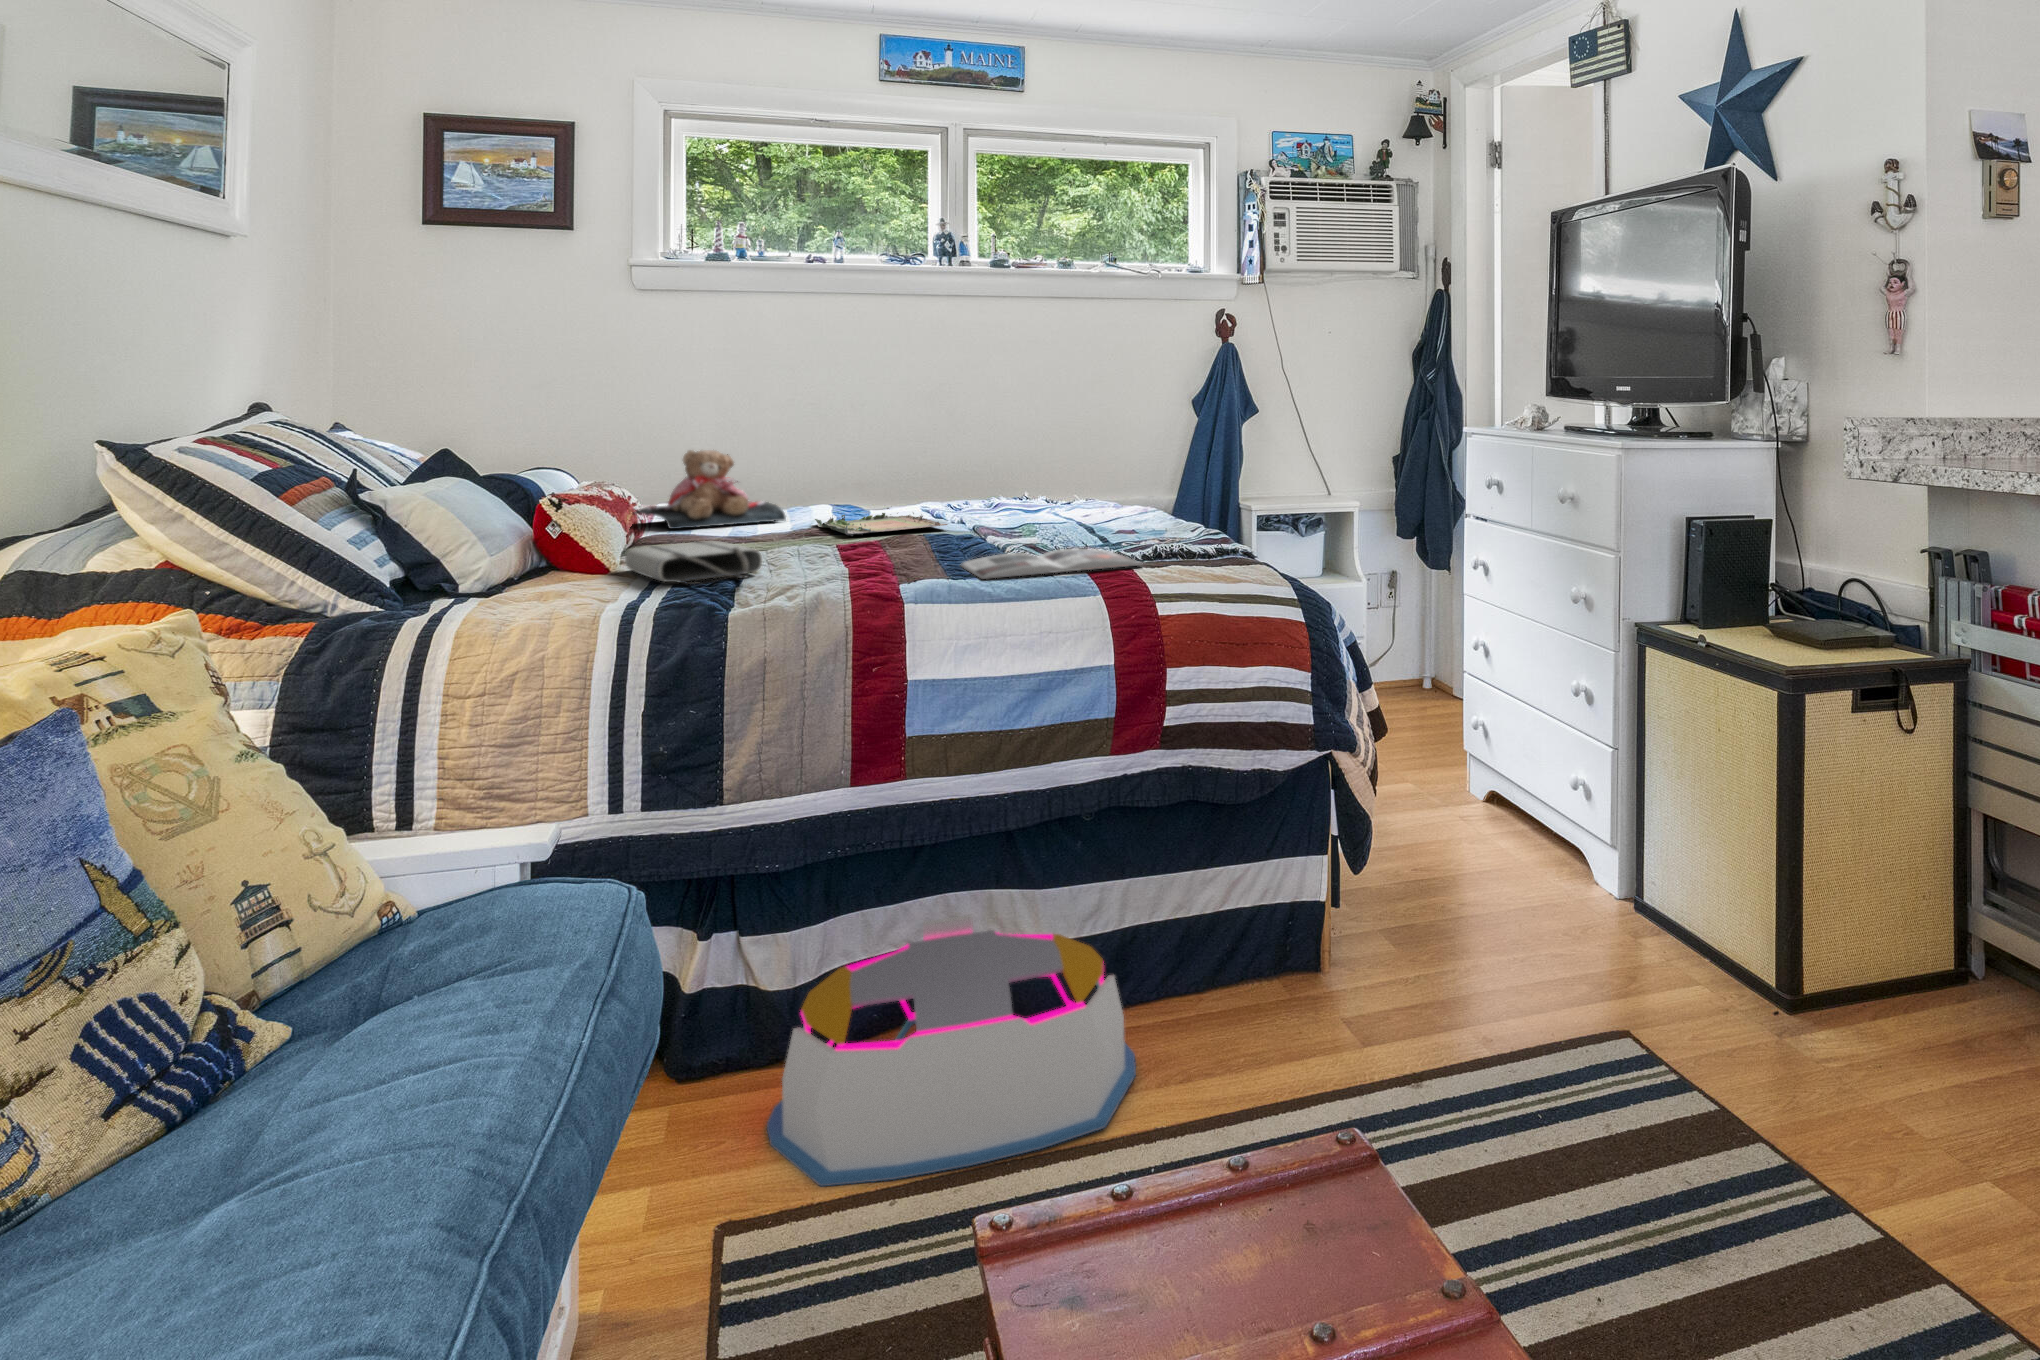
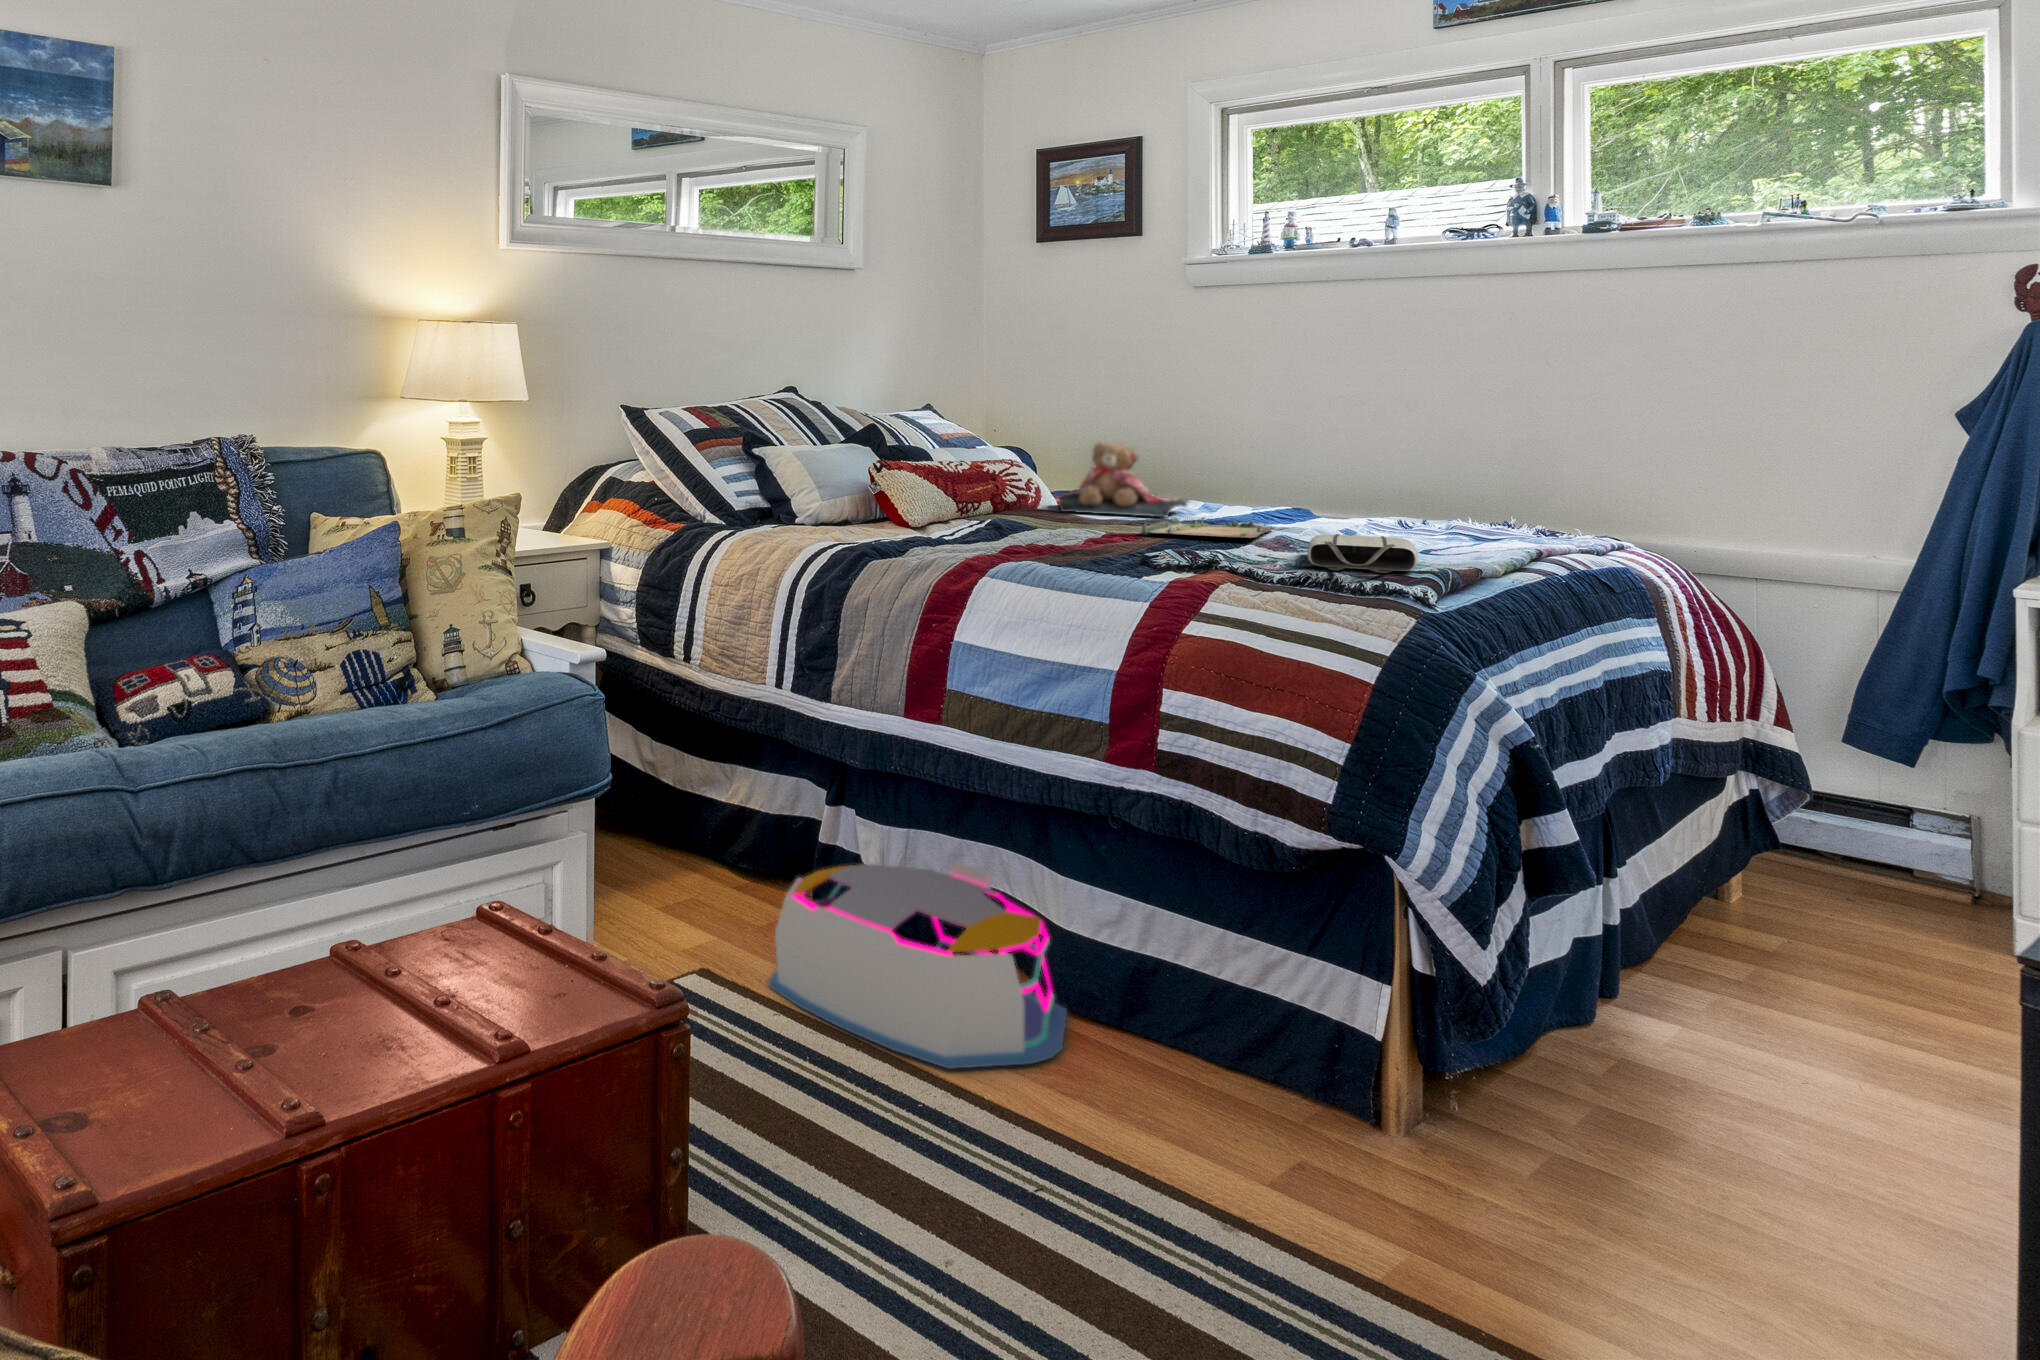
tote bag: present [625,541,762,584] -> present [1307,534,1418,573]
magazine: present [961,549,1143,579] -> none [1058,561,1270,592]

